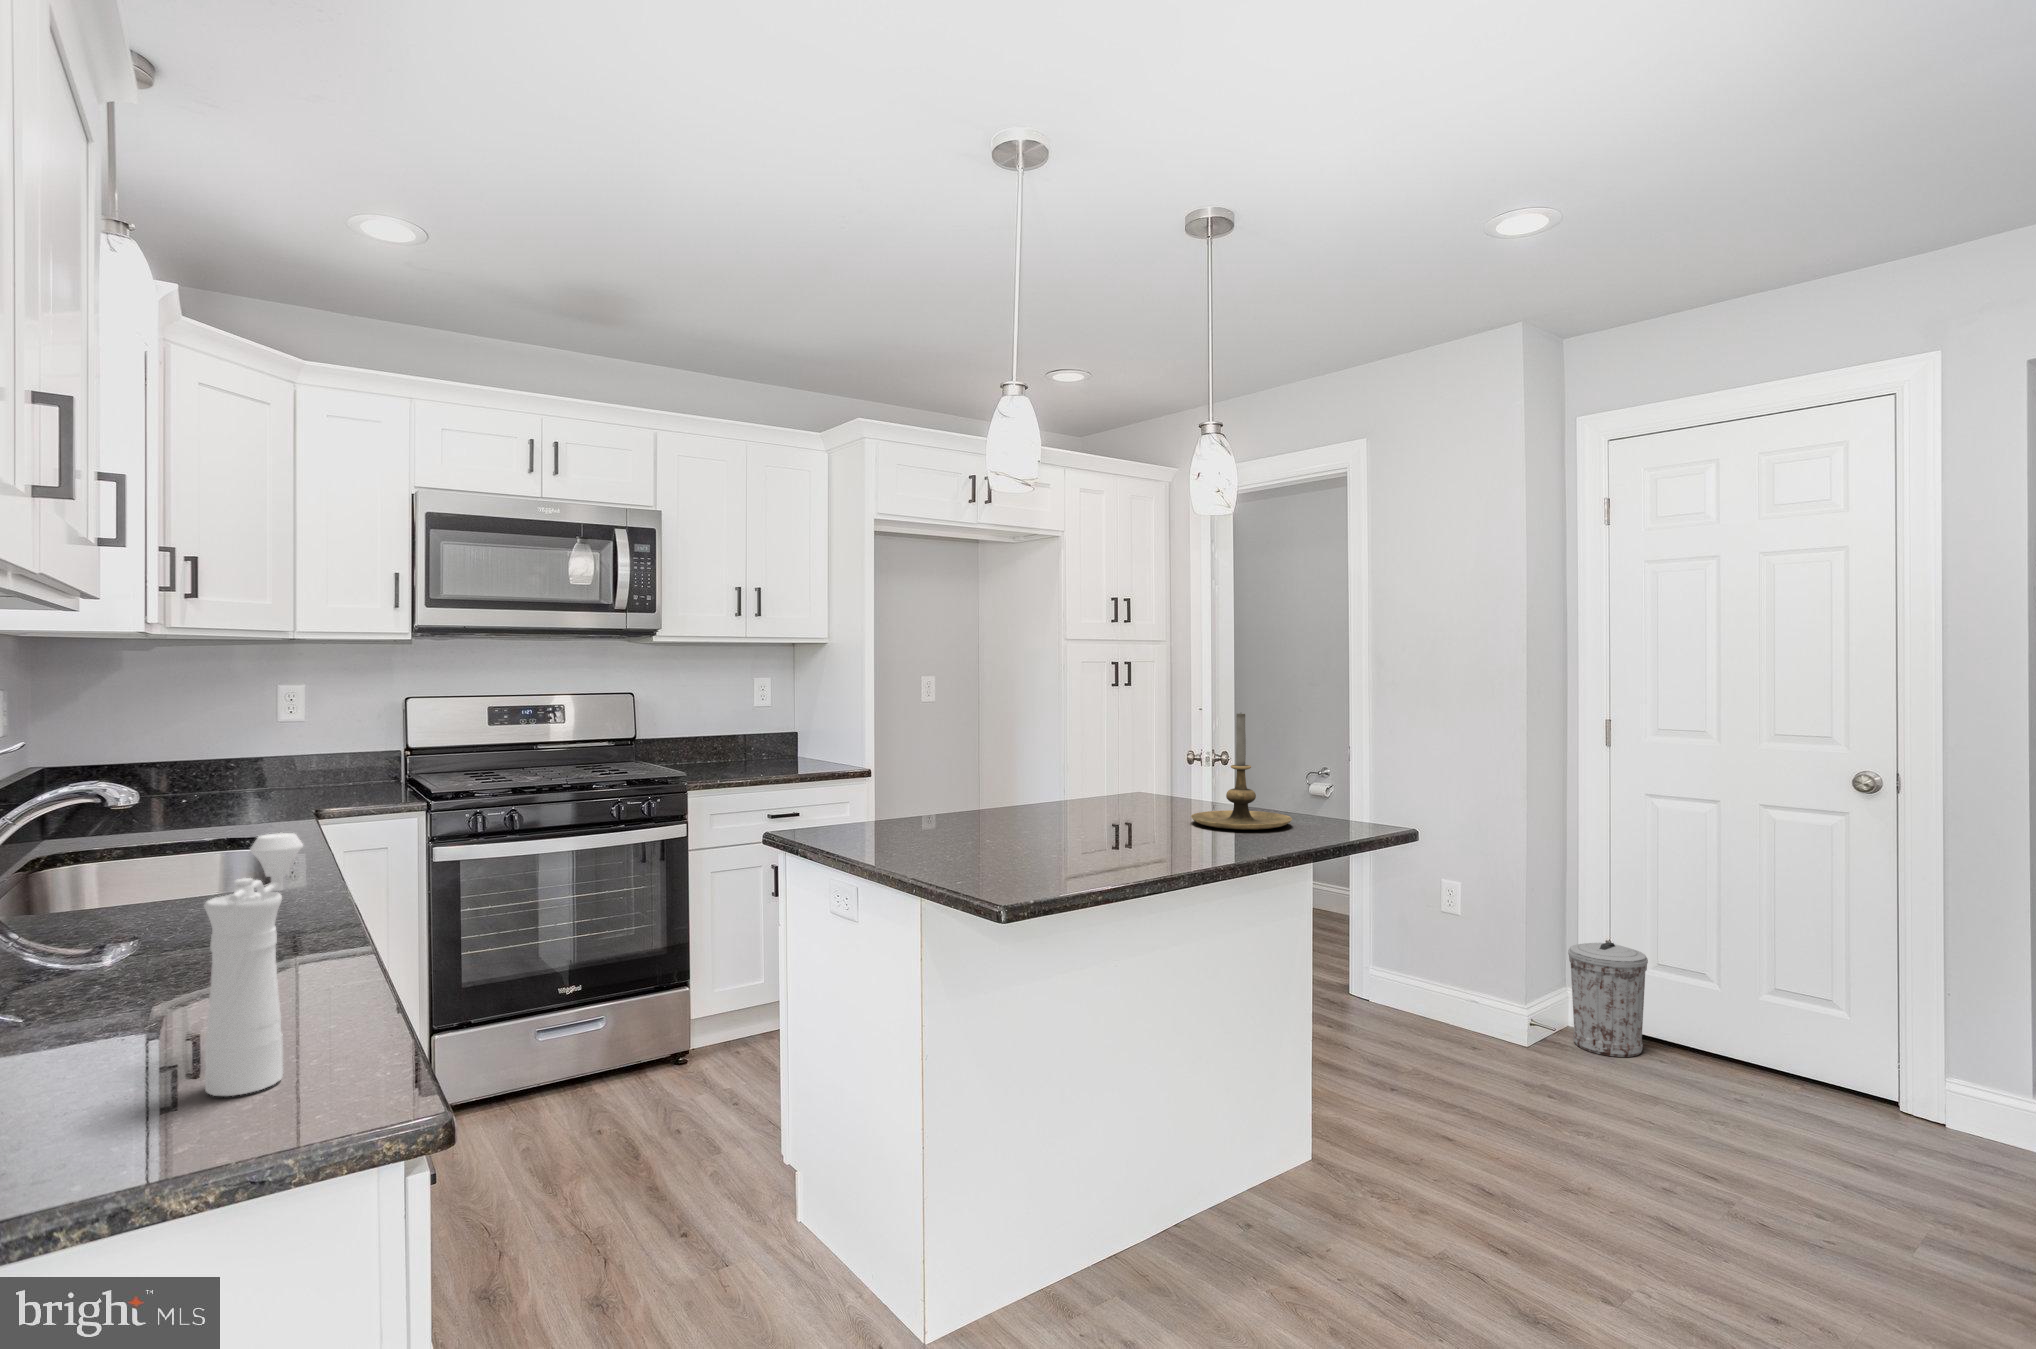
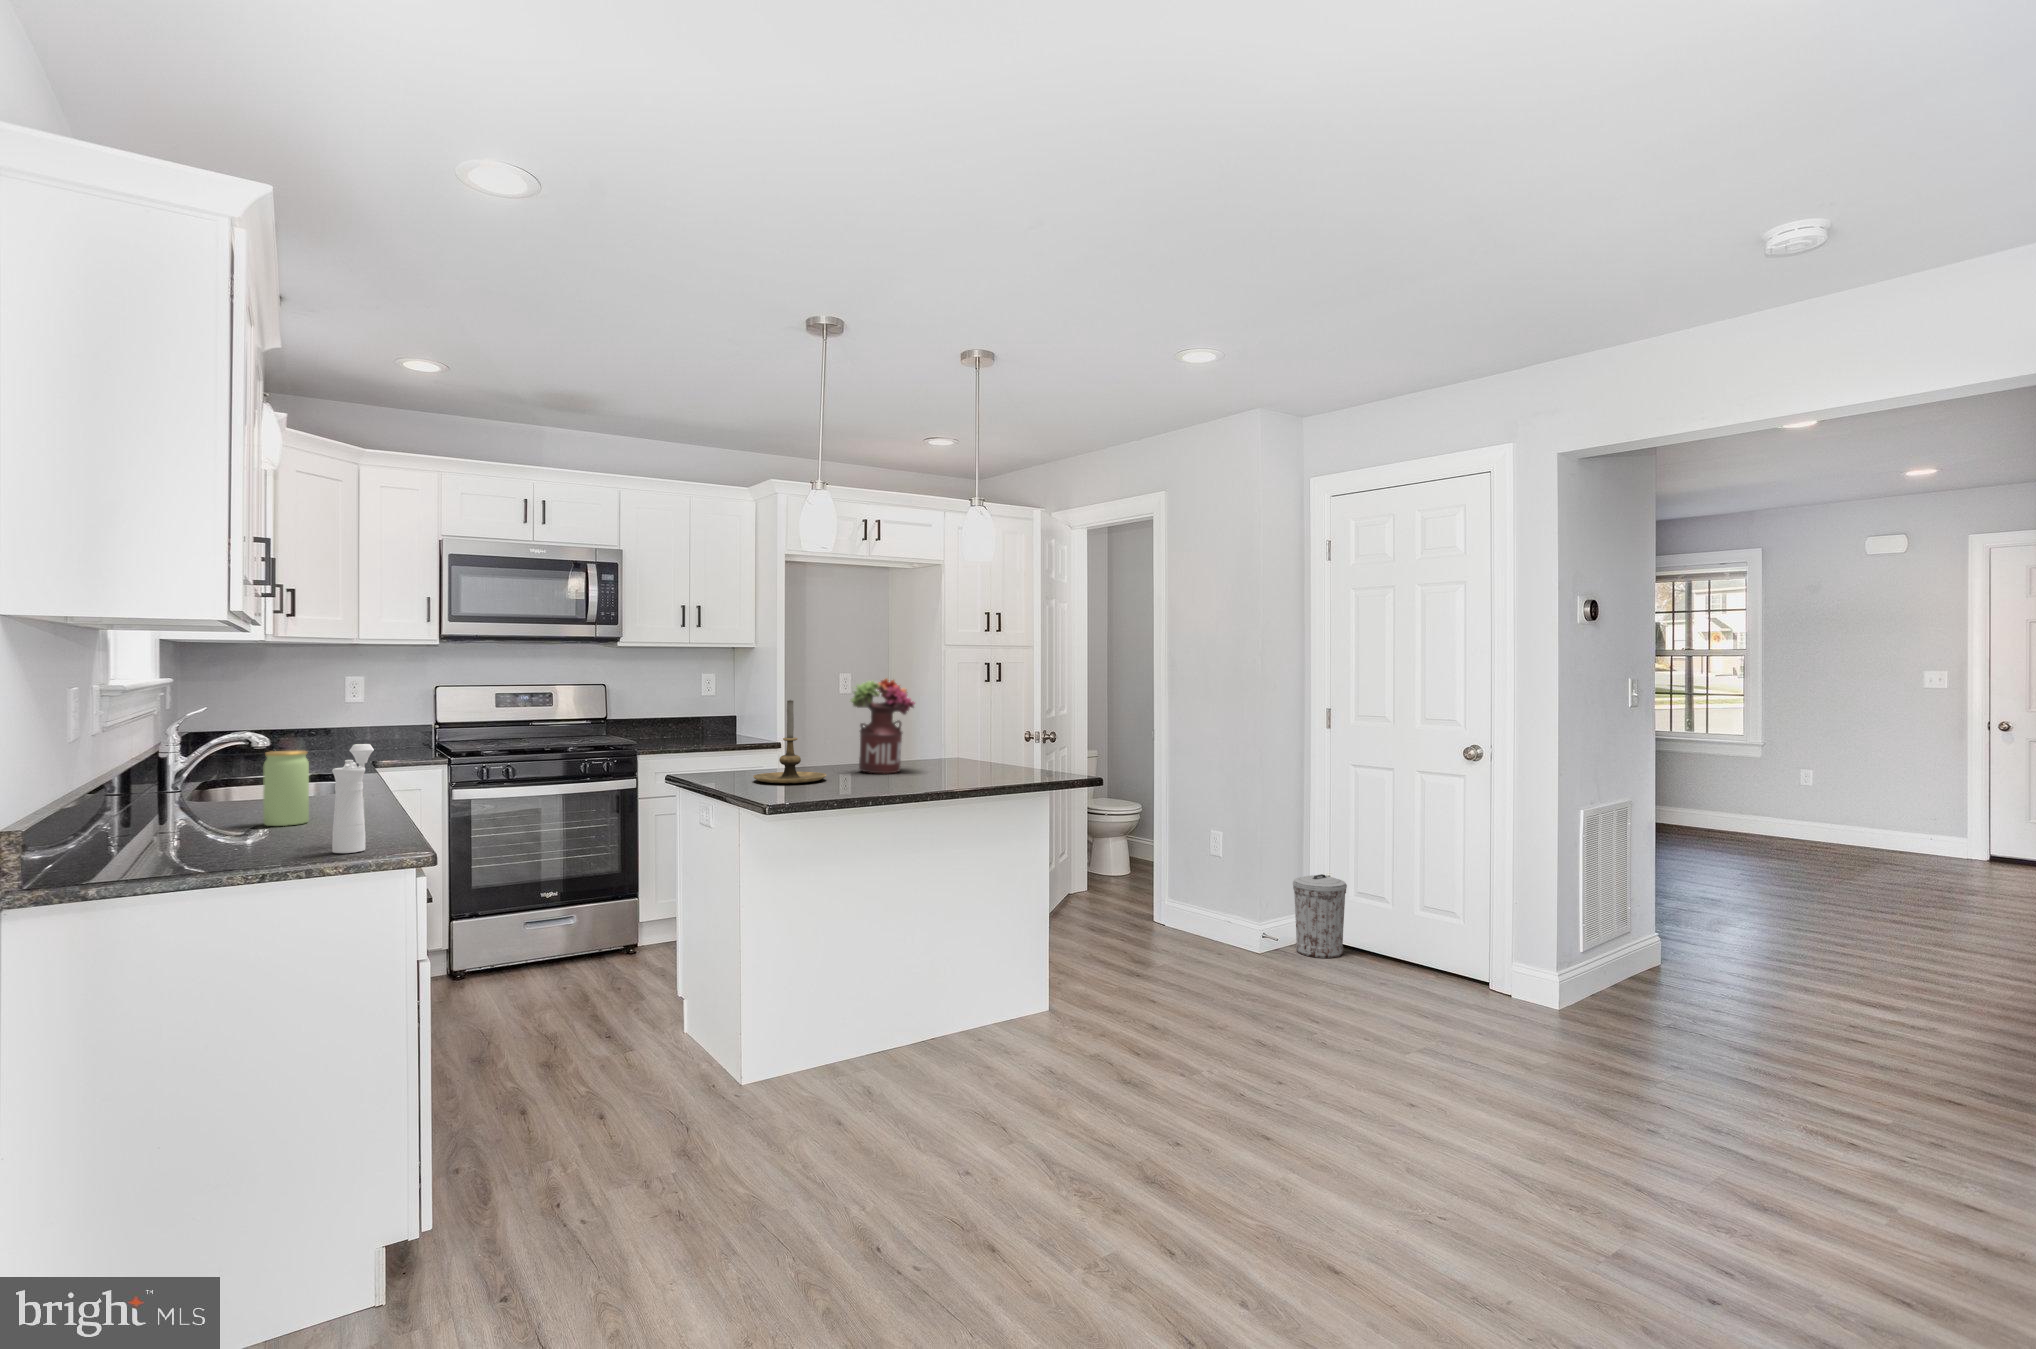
flower arrangement: none [1034,683,1129,825] -> present [851,678,915,773]
candle holder: present [1191,713,1292,829] -> present [753,700,826,783]
jar: none [89,829,183,982] -> present [263,750,309,826]

